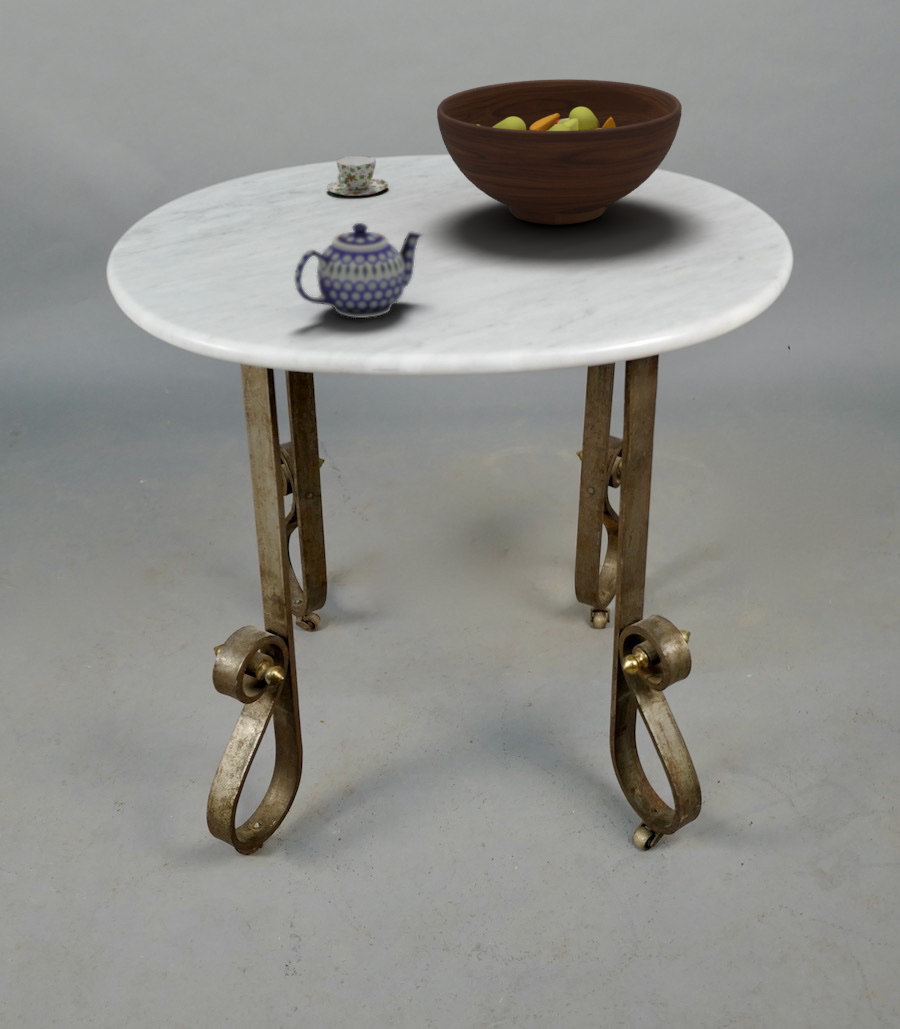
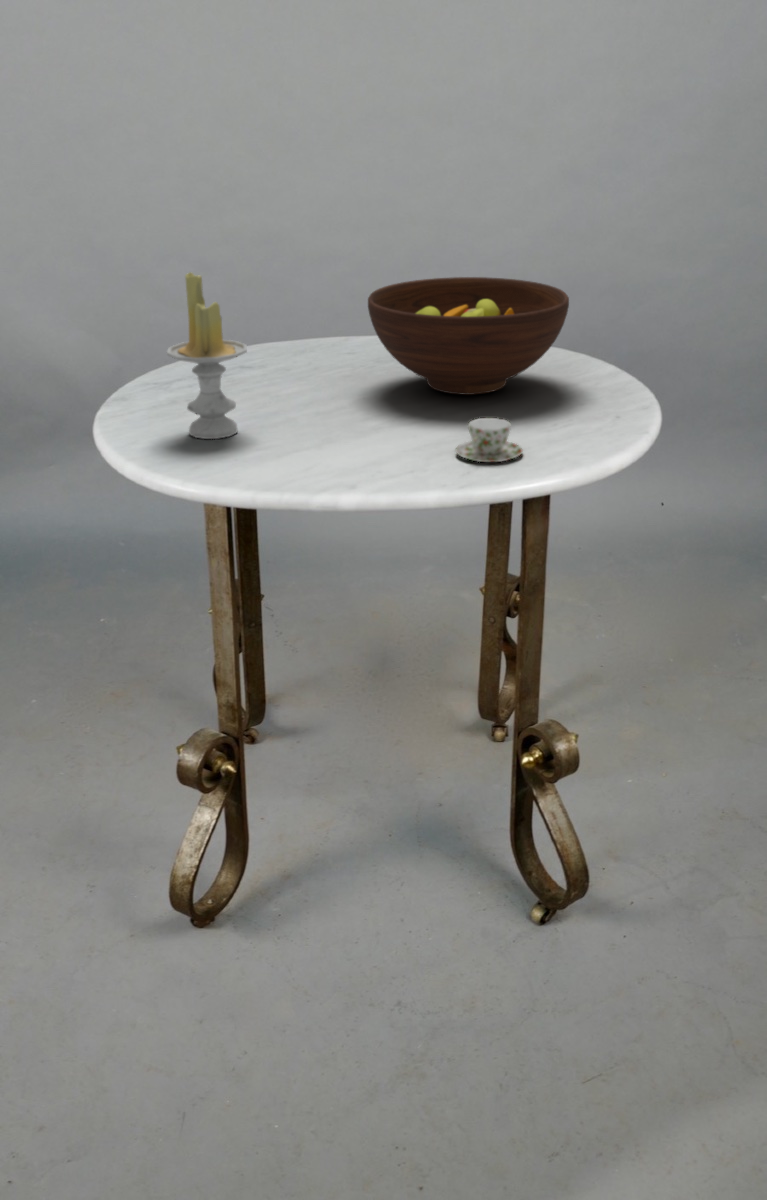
candle: none [191,81,289,284] -> present [167,273,247,439]
teacup: present [327,156,388,196] -> present [456,418,523,462]
teapot: present [295,223,423,318] -> none [254,387,360,465]

